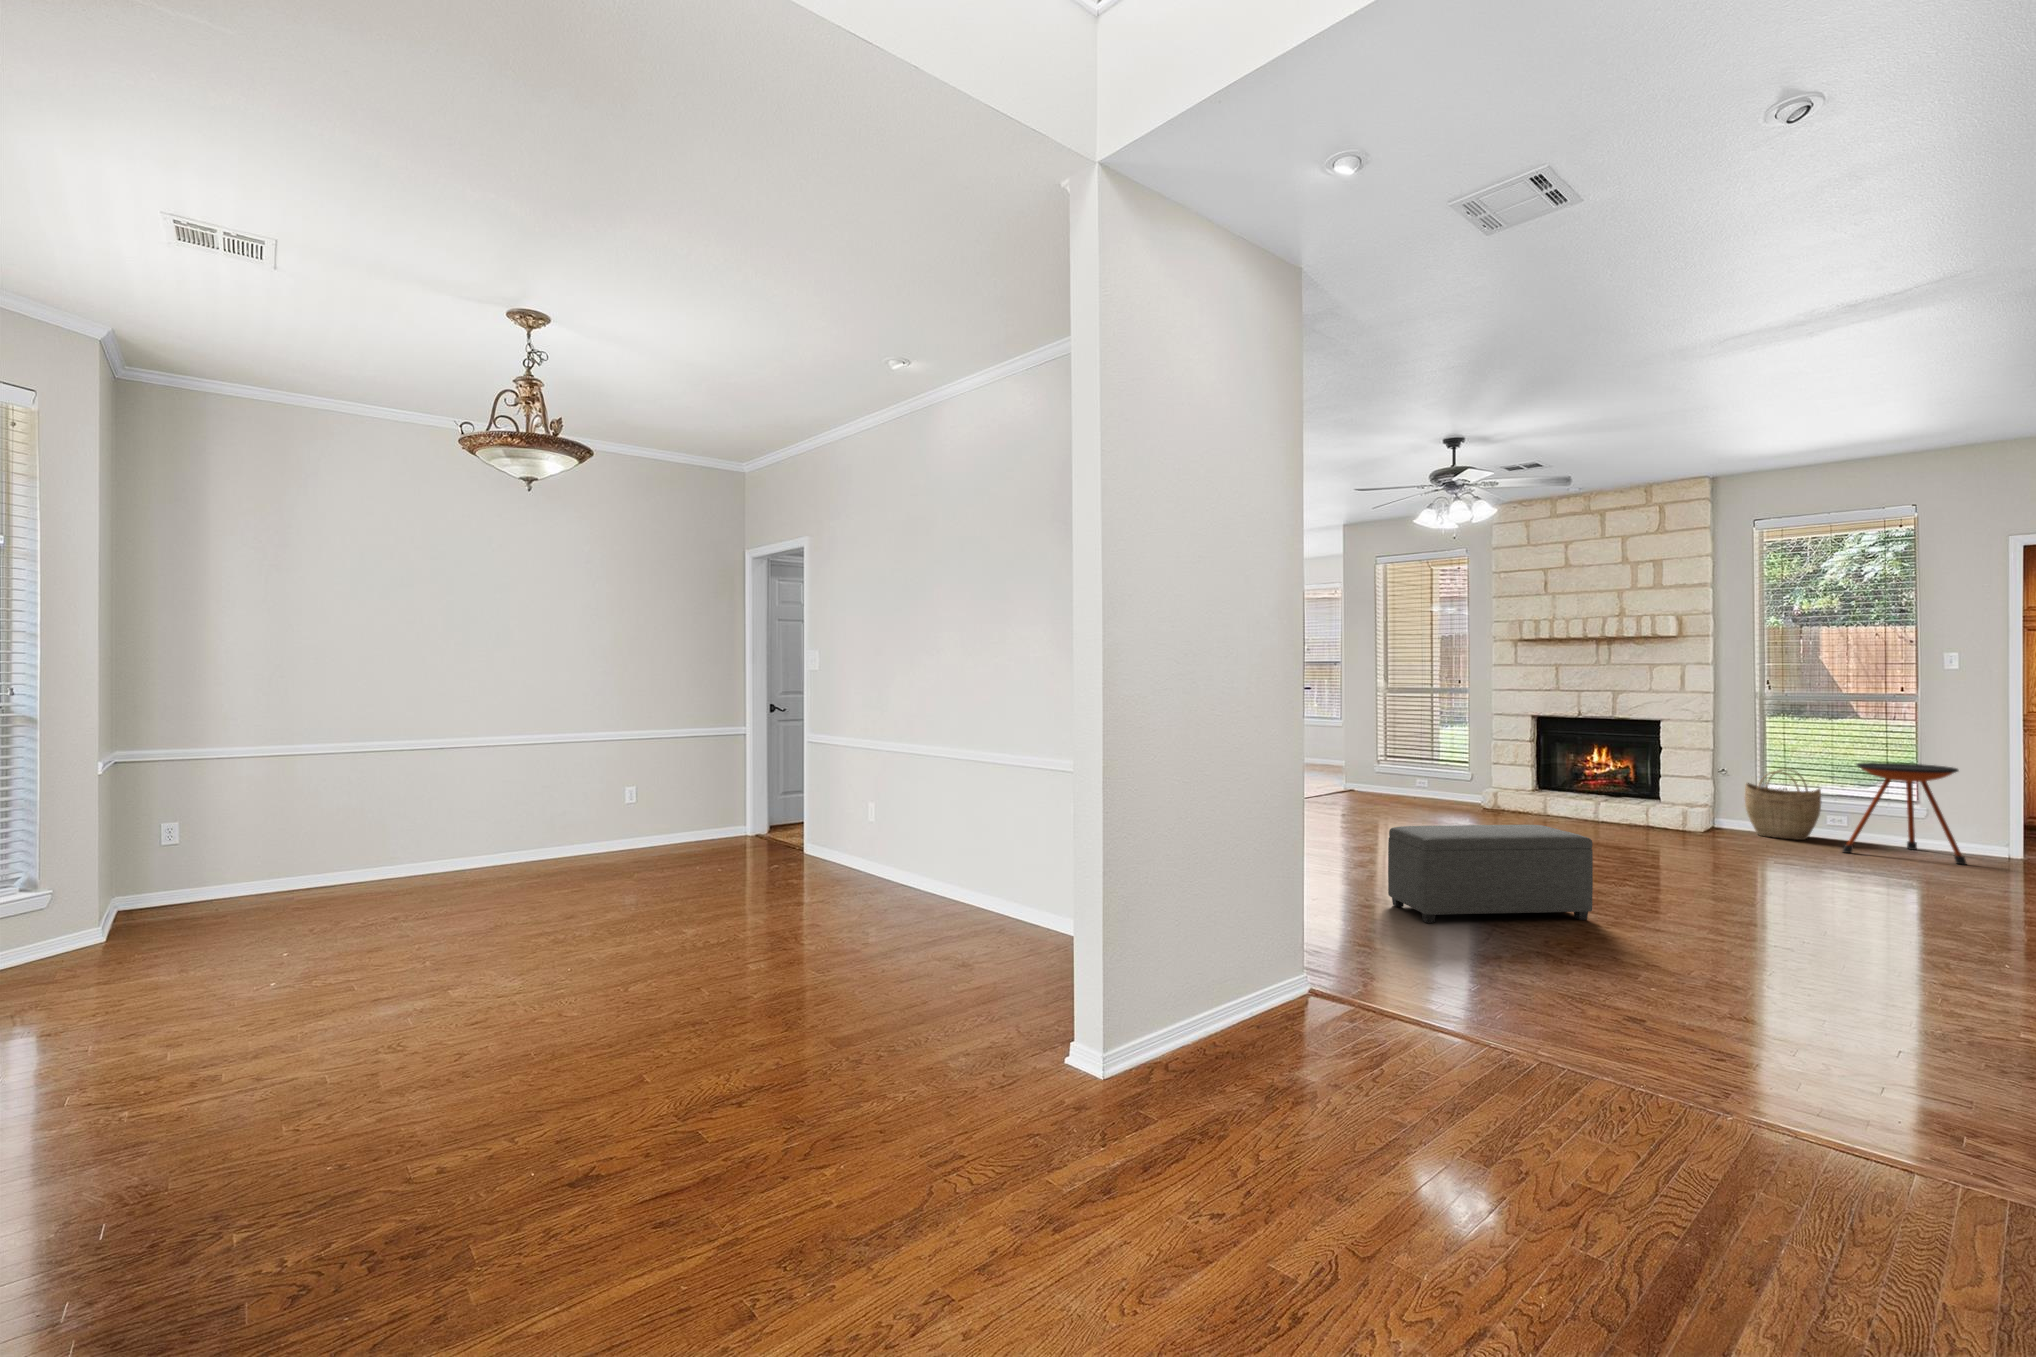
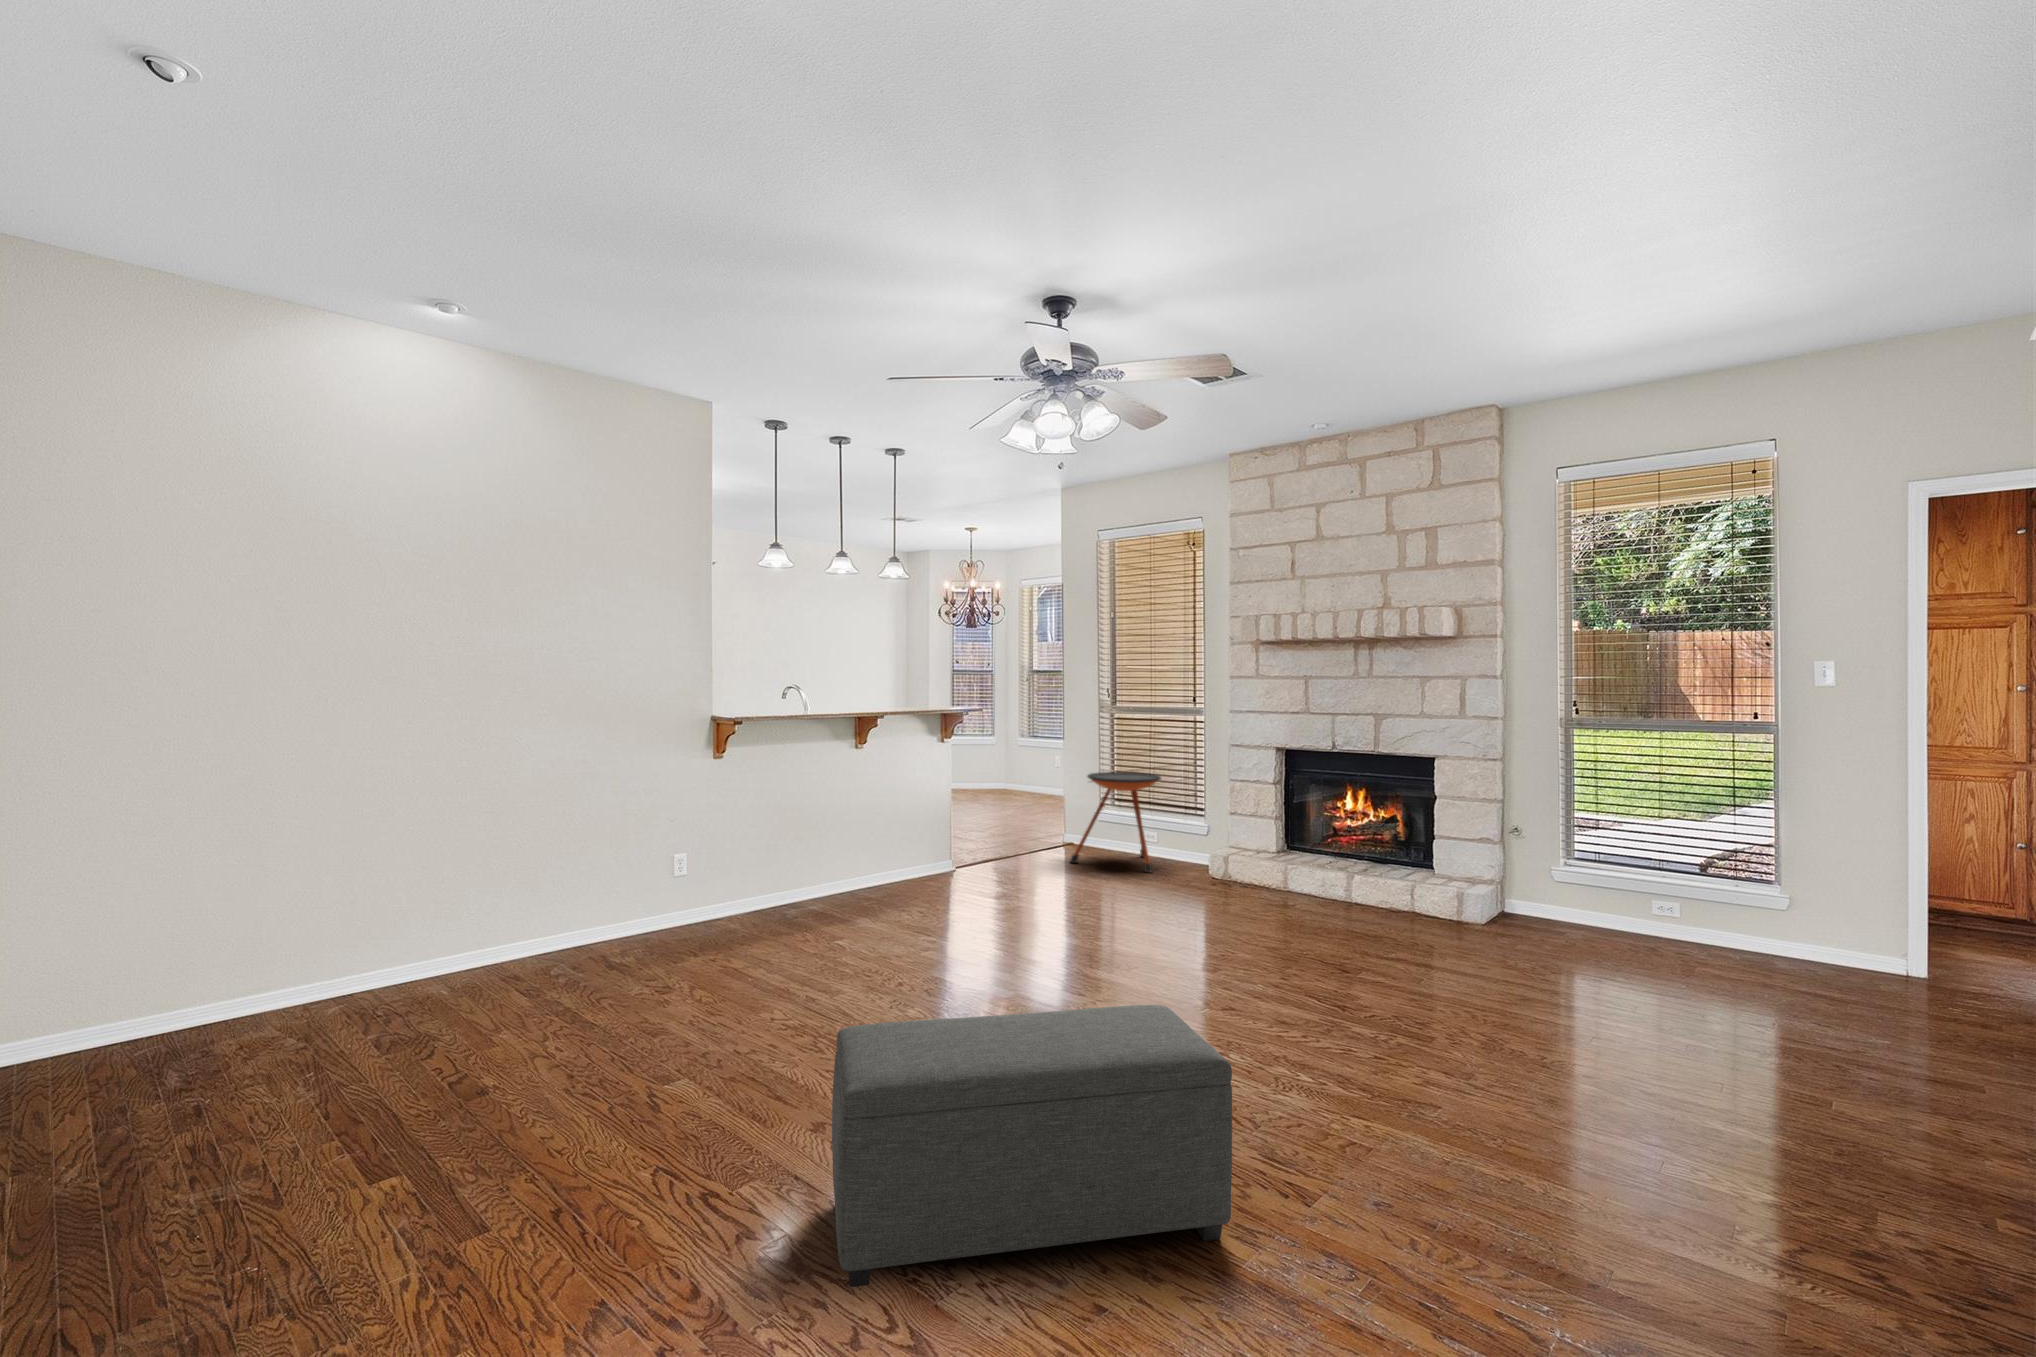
side table: present [1843,762,1966,865] -> present [1070,772,1161,872]
woven basket: present [1745,769,1821,840] -> none [1543,830,1645,938]

